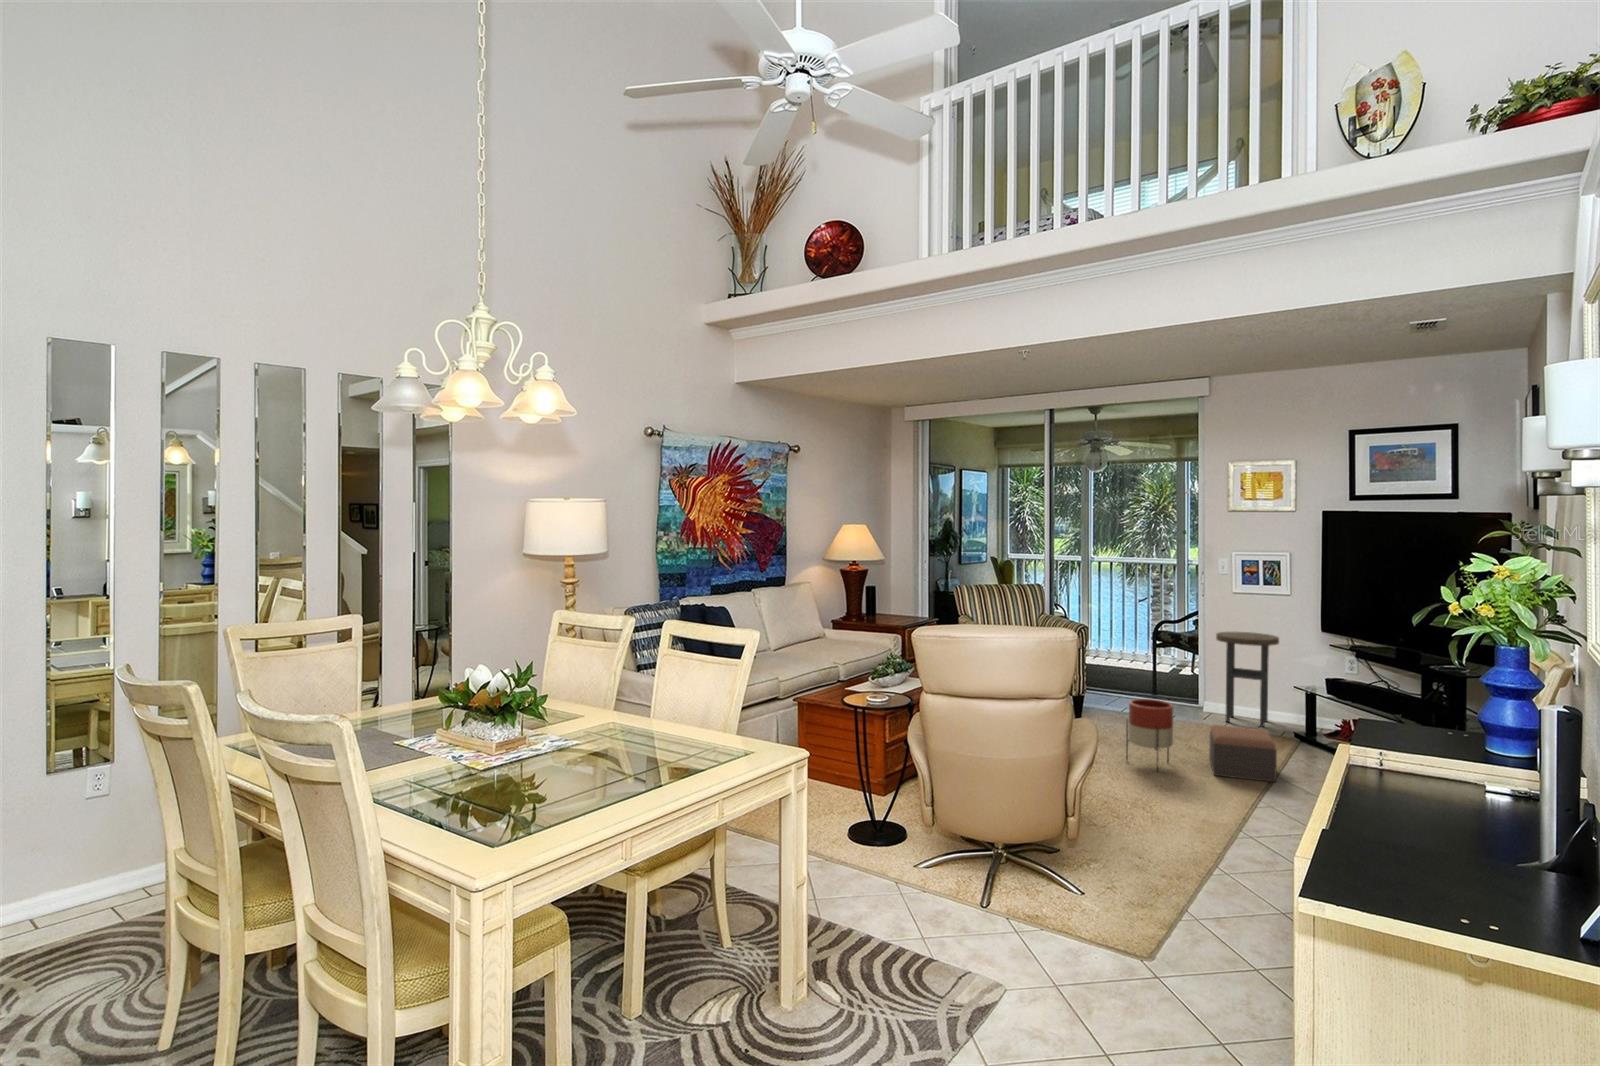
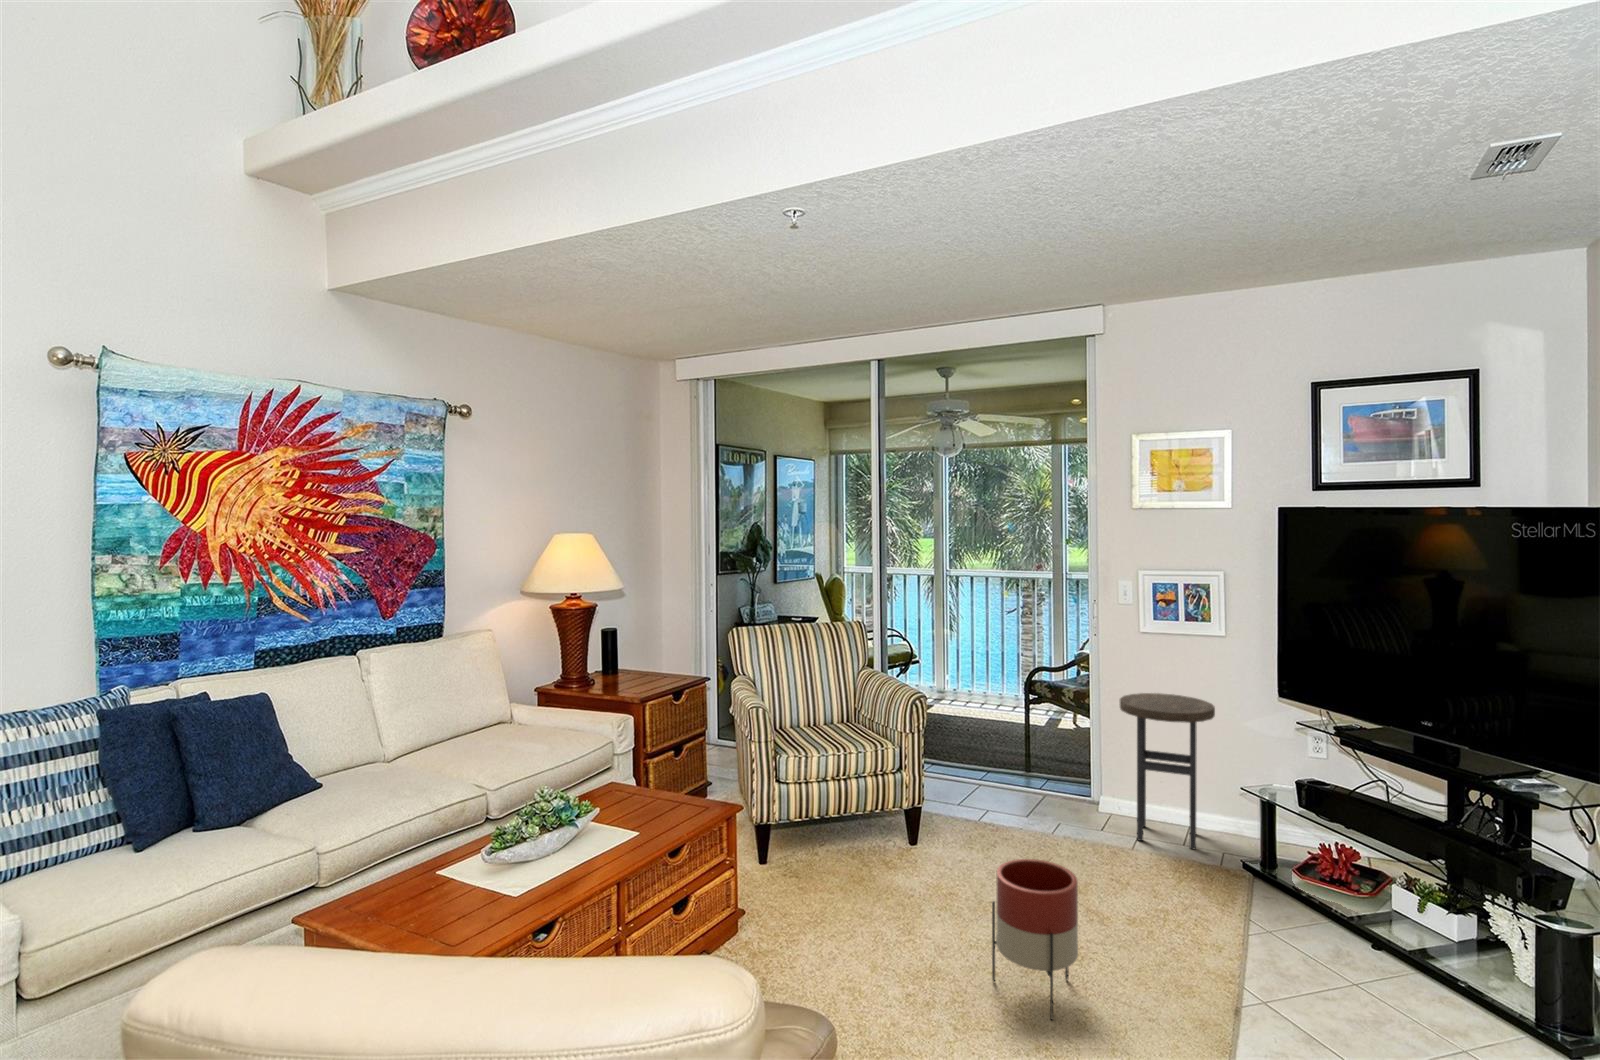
footstool: present [1209,725,1277,782] -> none [1137,902,1274,1037]

